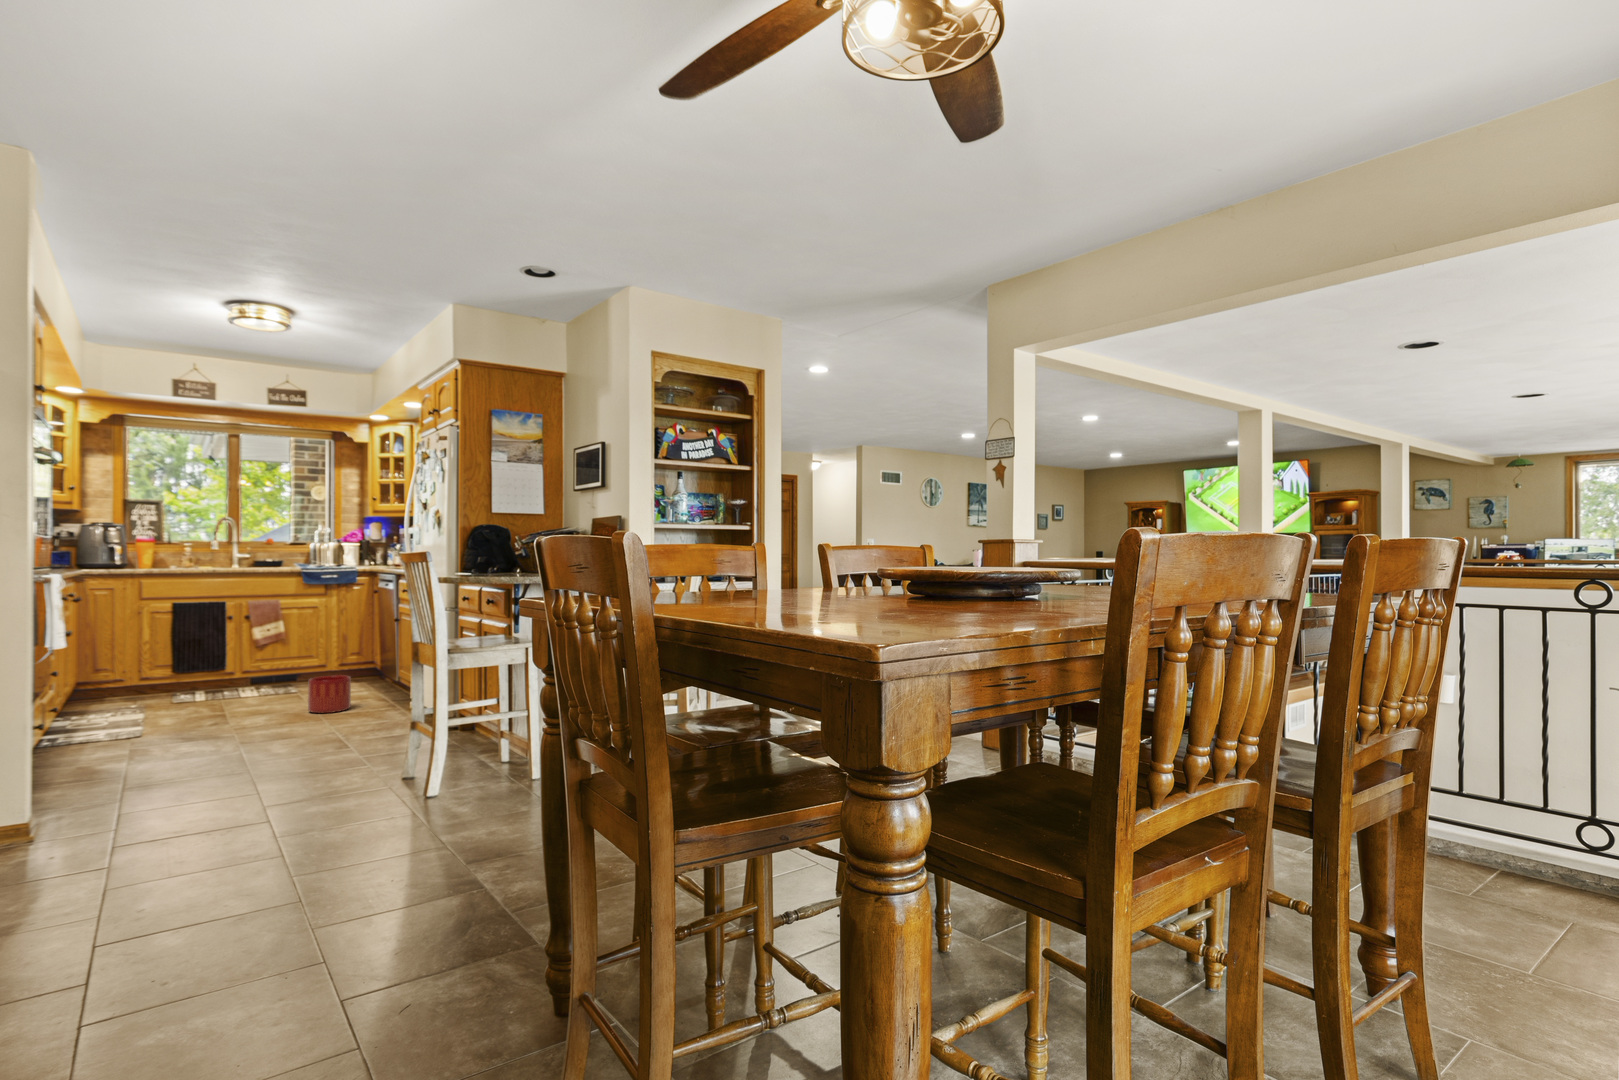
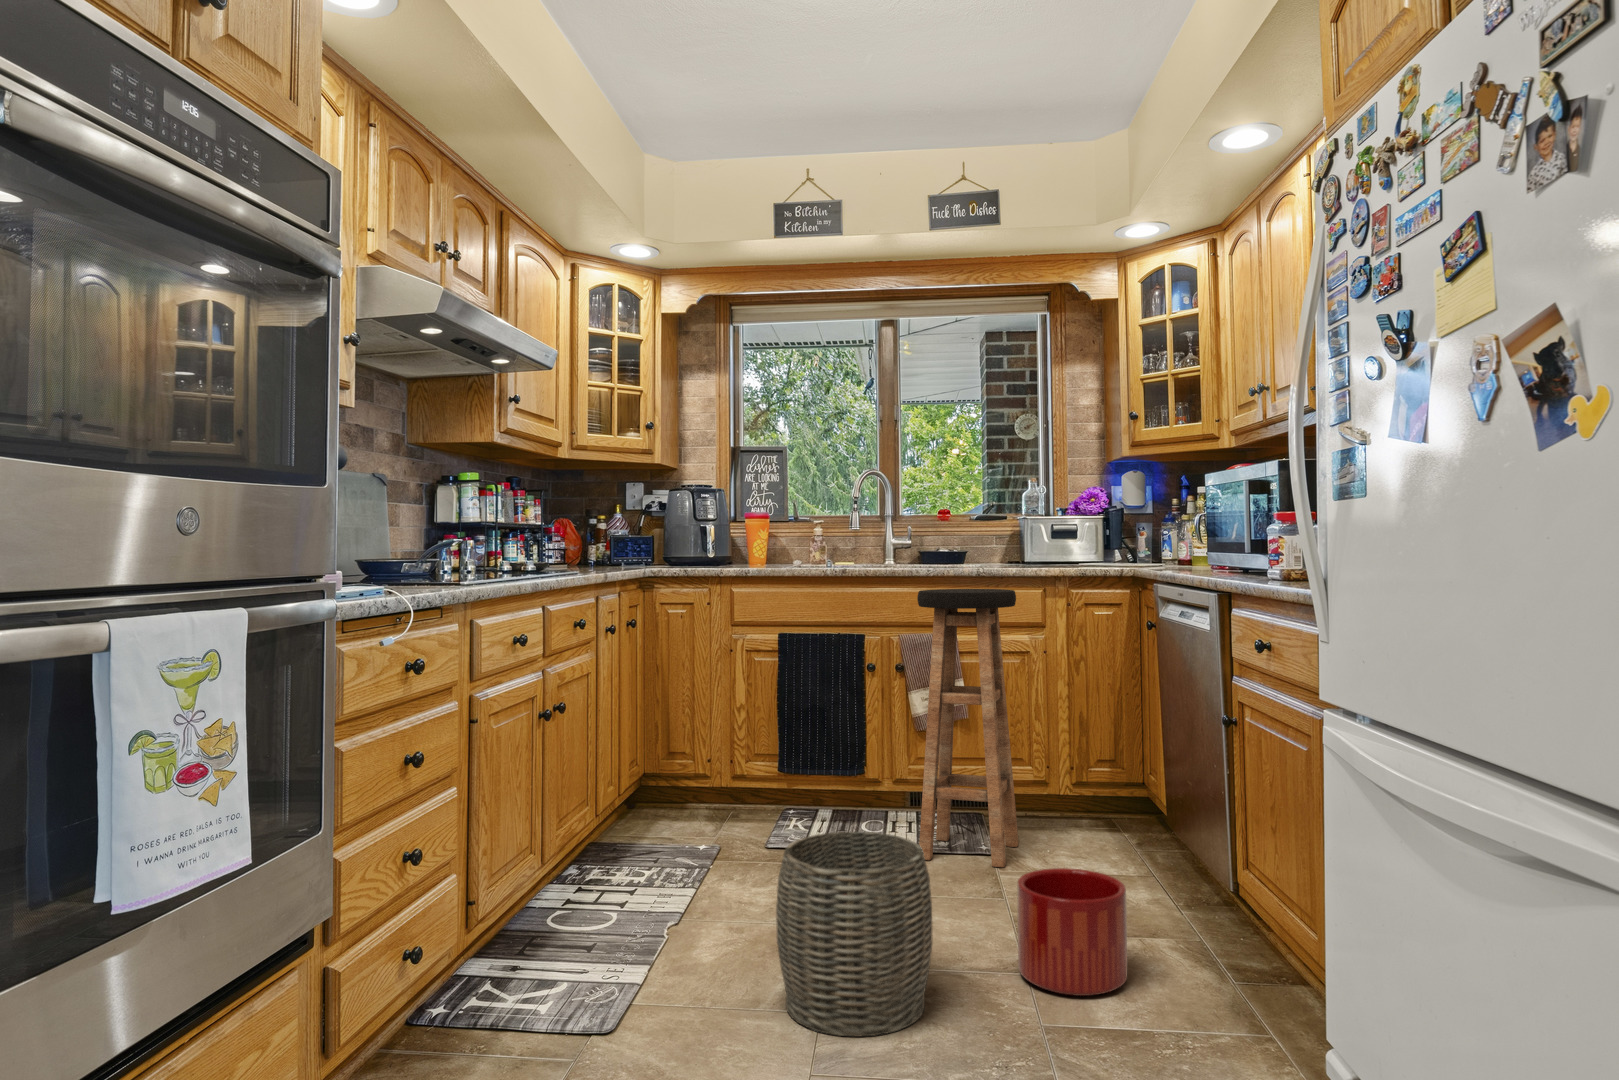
bar stool: none [259,579,311,697] -> present [917,589,1019,867]
woven basket: none [207,666,274,729] -> present [776,832,932,1037]

